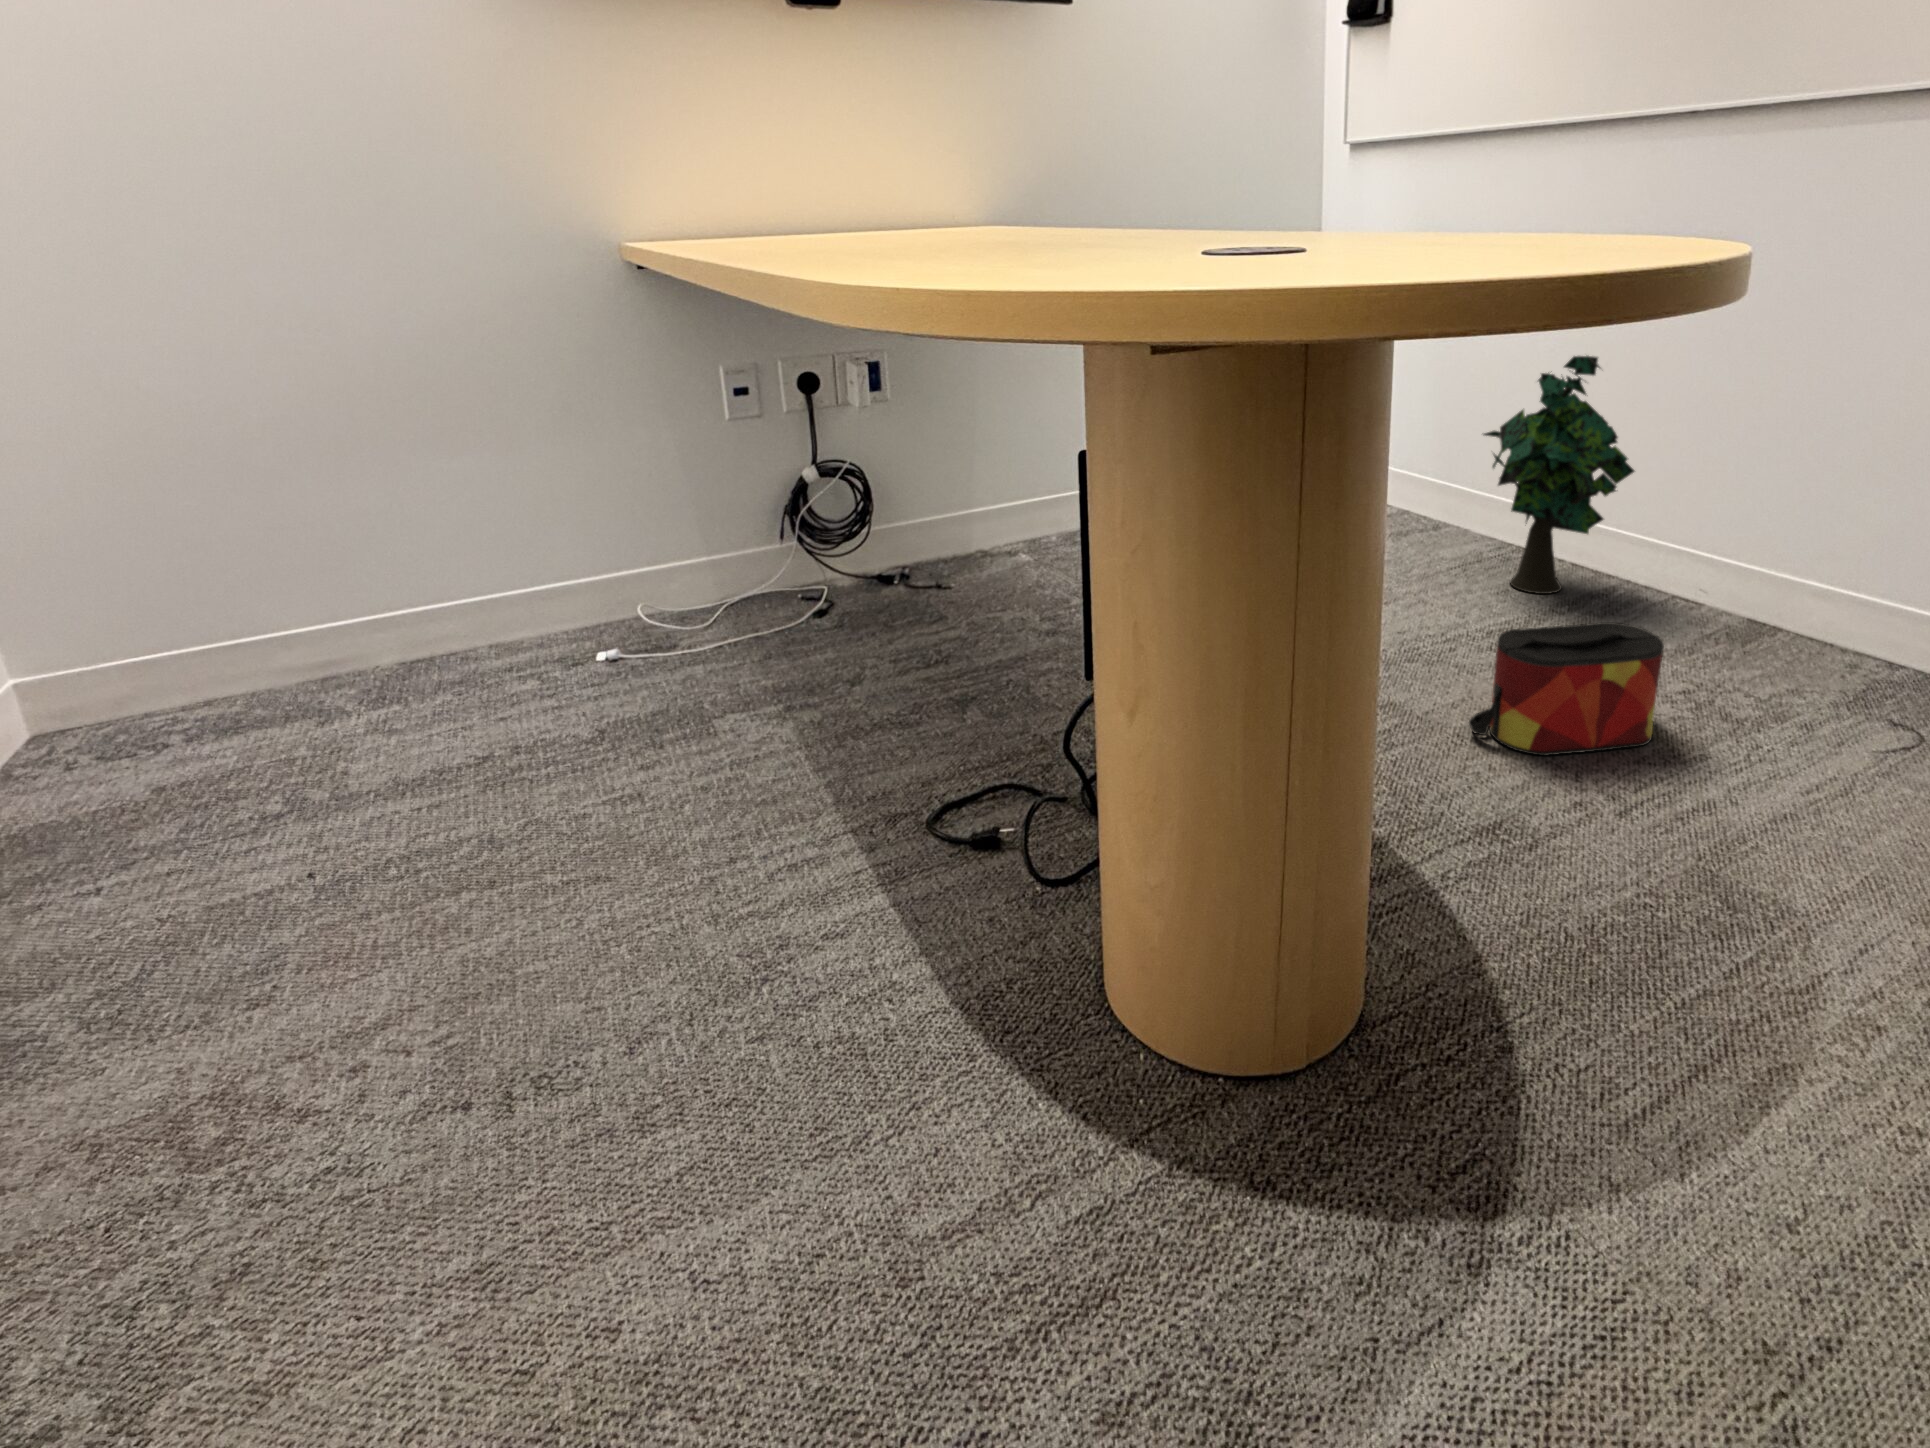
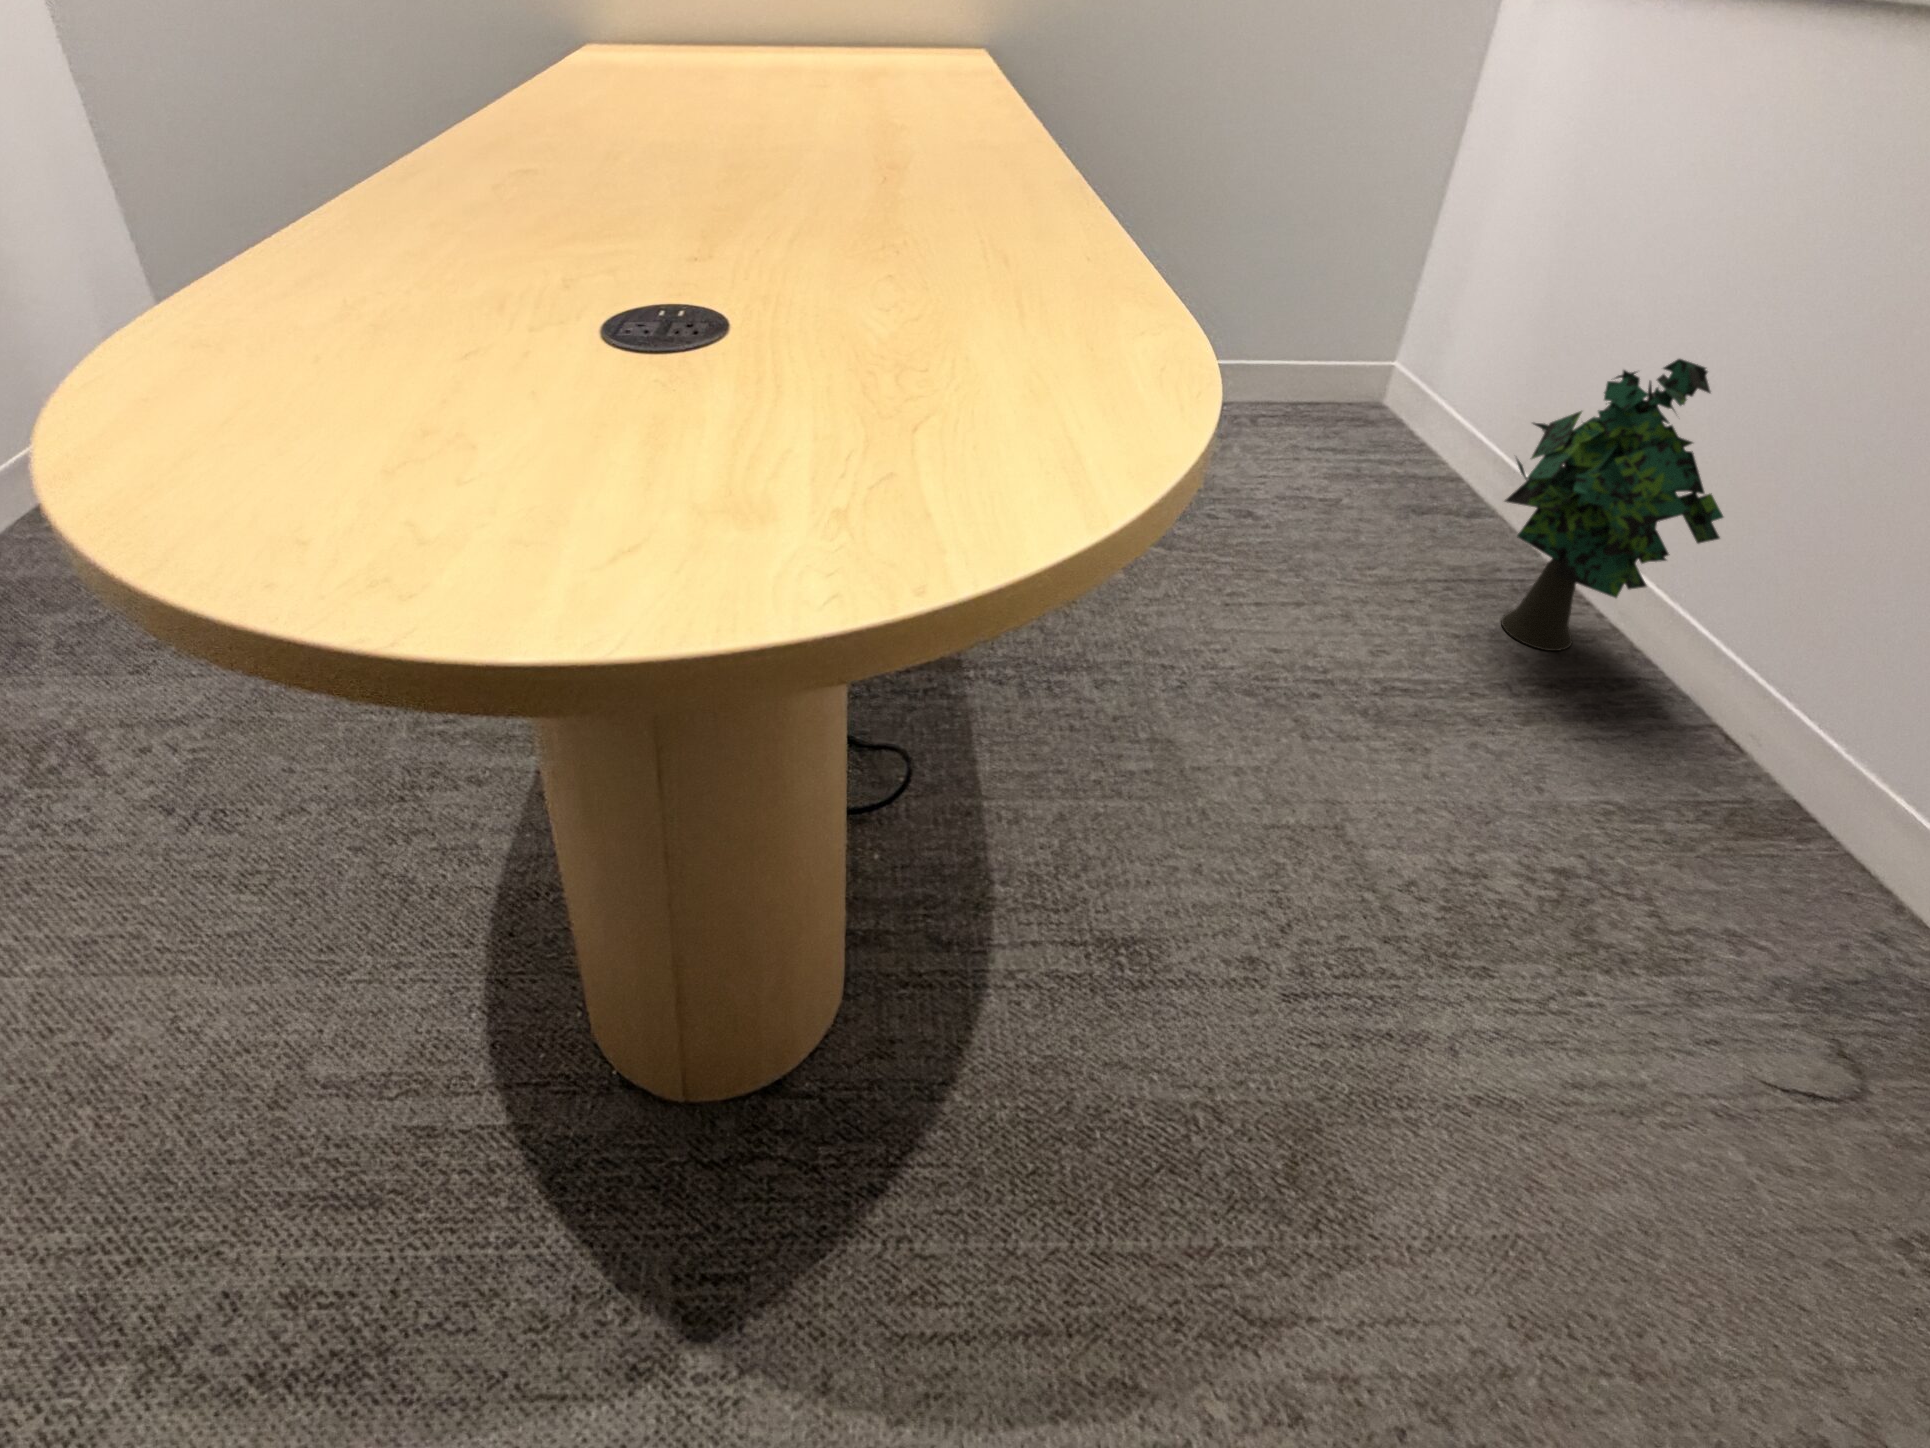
bag: present [1469,622,1664,755] -> none [1226,716,1504,911]

